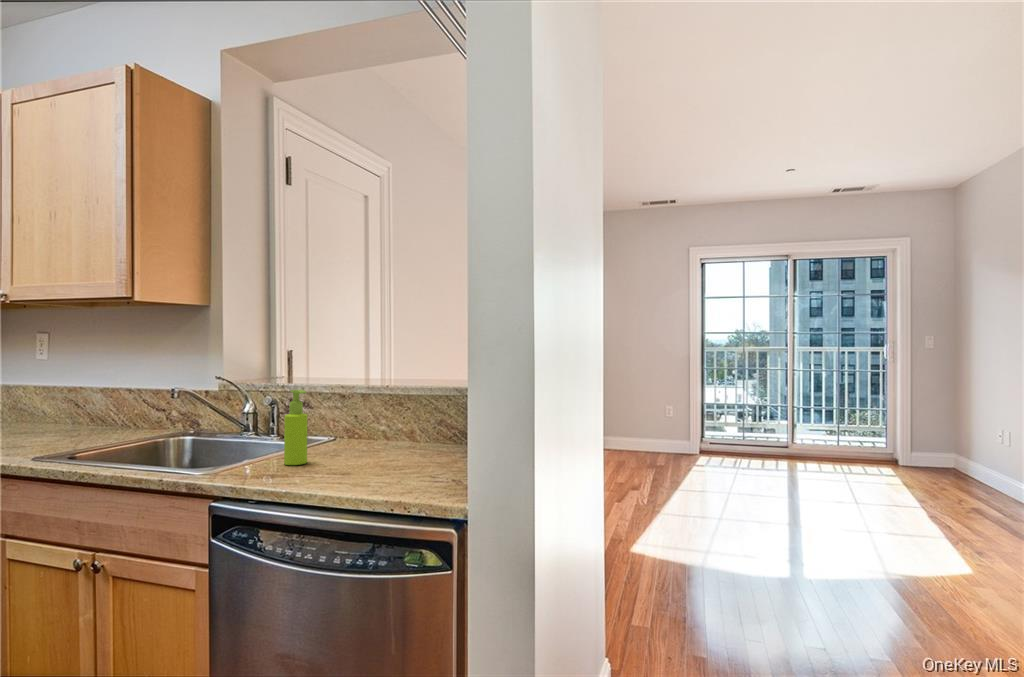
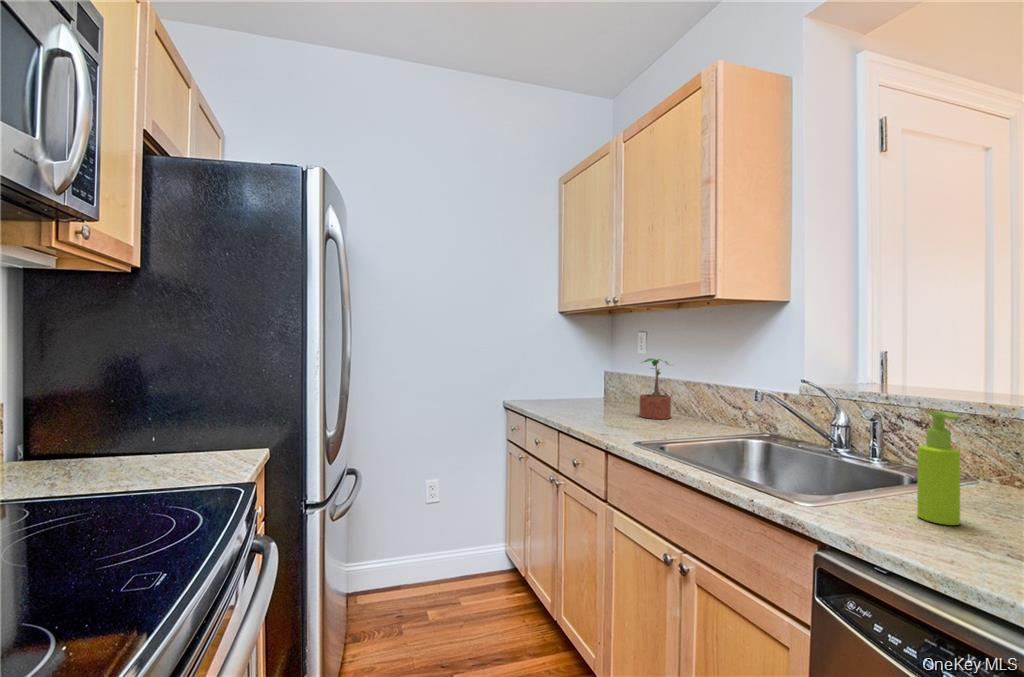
potted plant: none [34,363,85,435] -> present [640,358,671,419]

